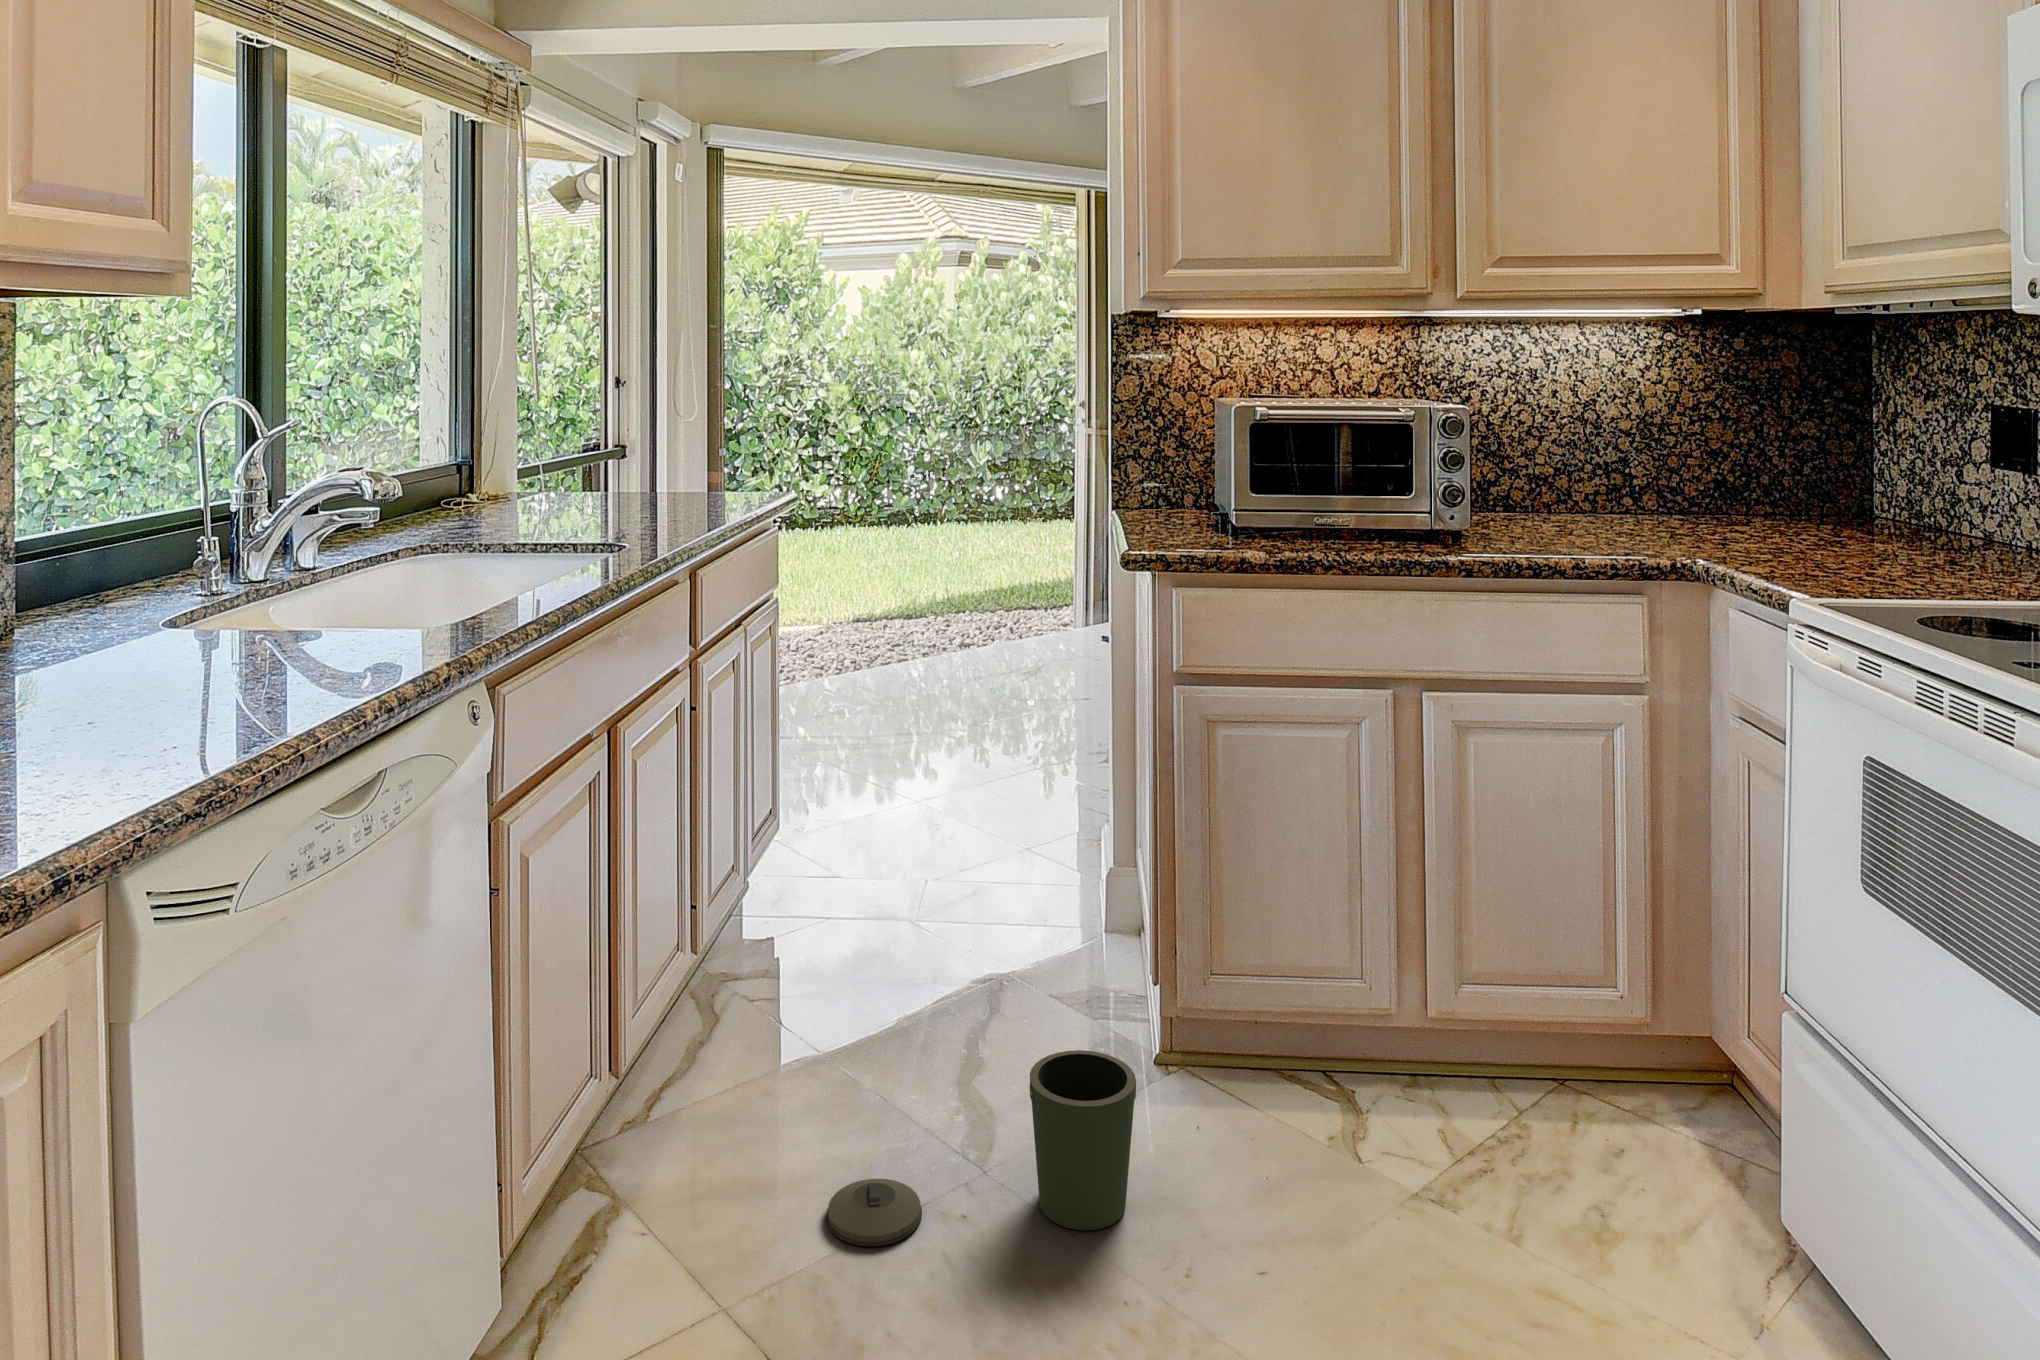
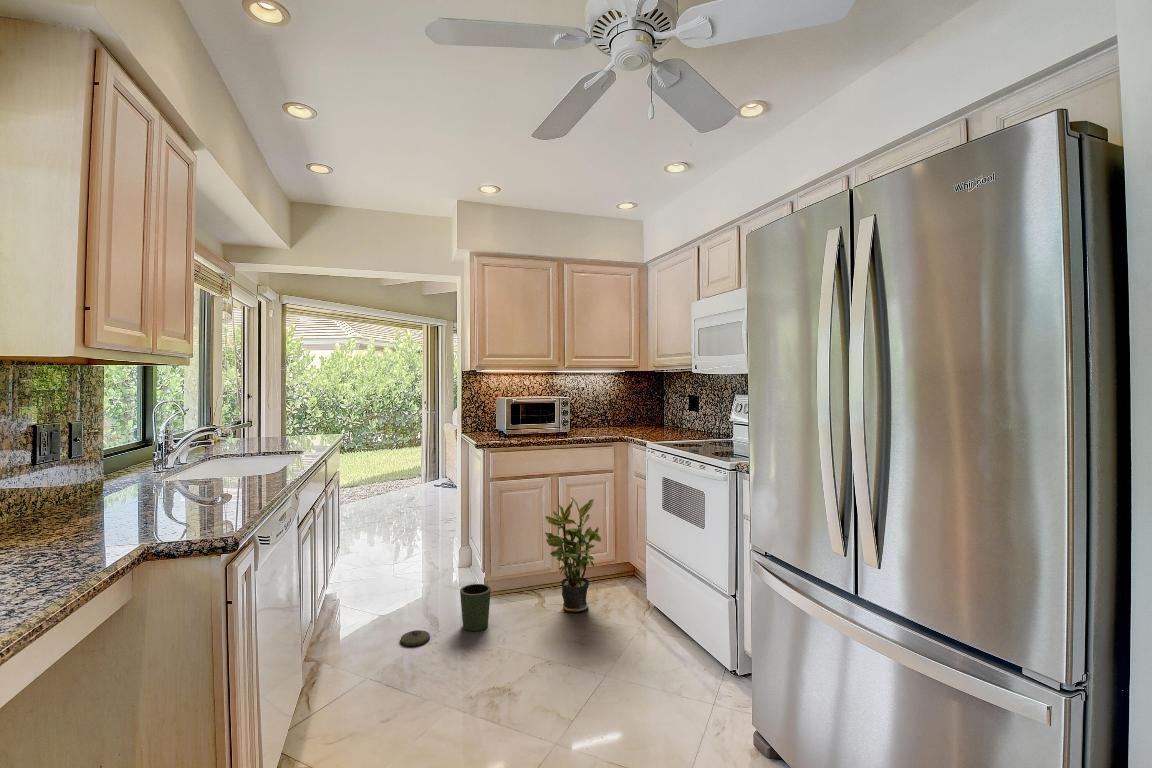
potted plant: none [1341,779,1574,1232] -> present [545,497,601,612]

